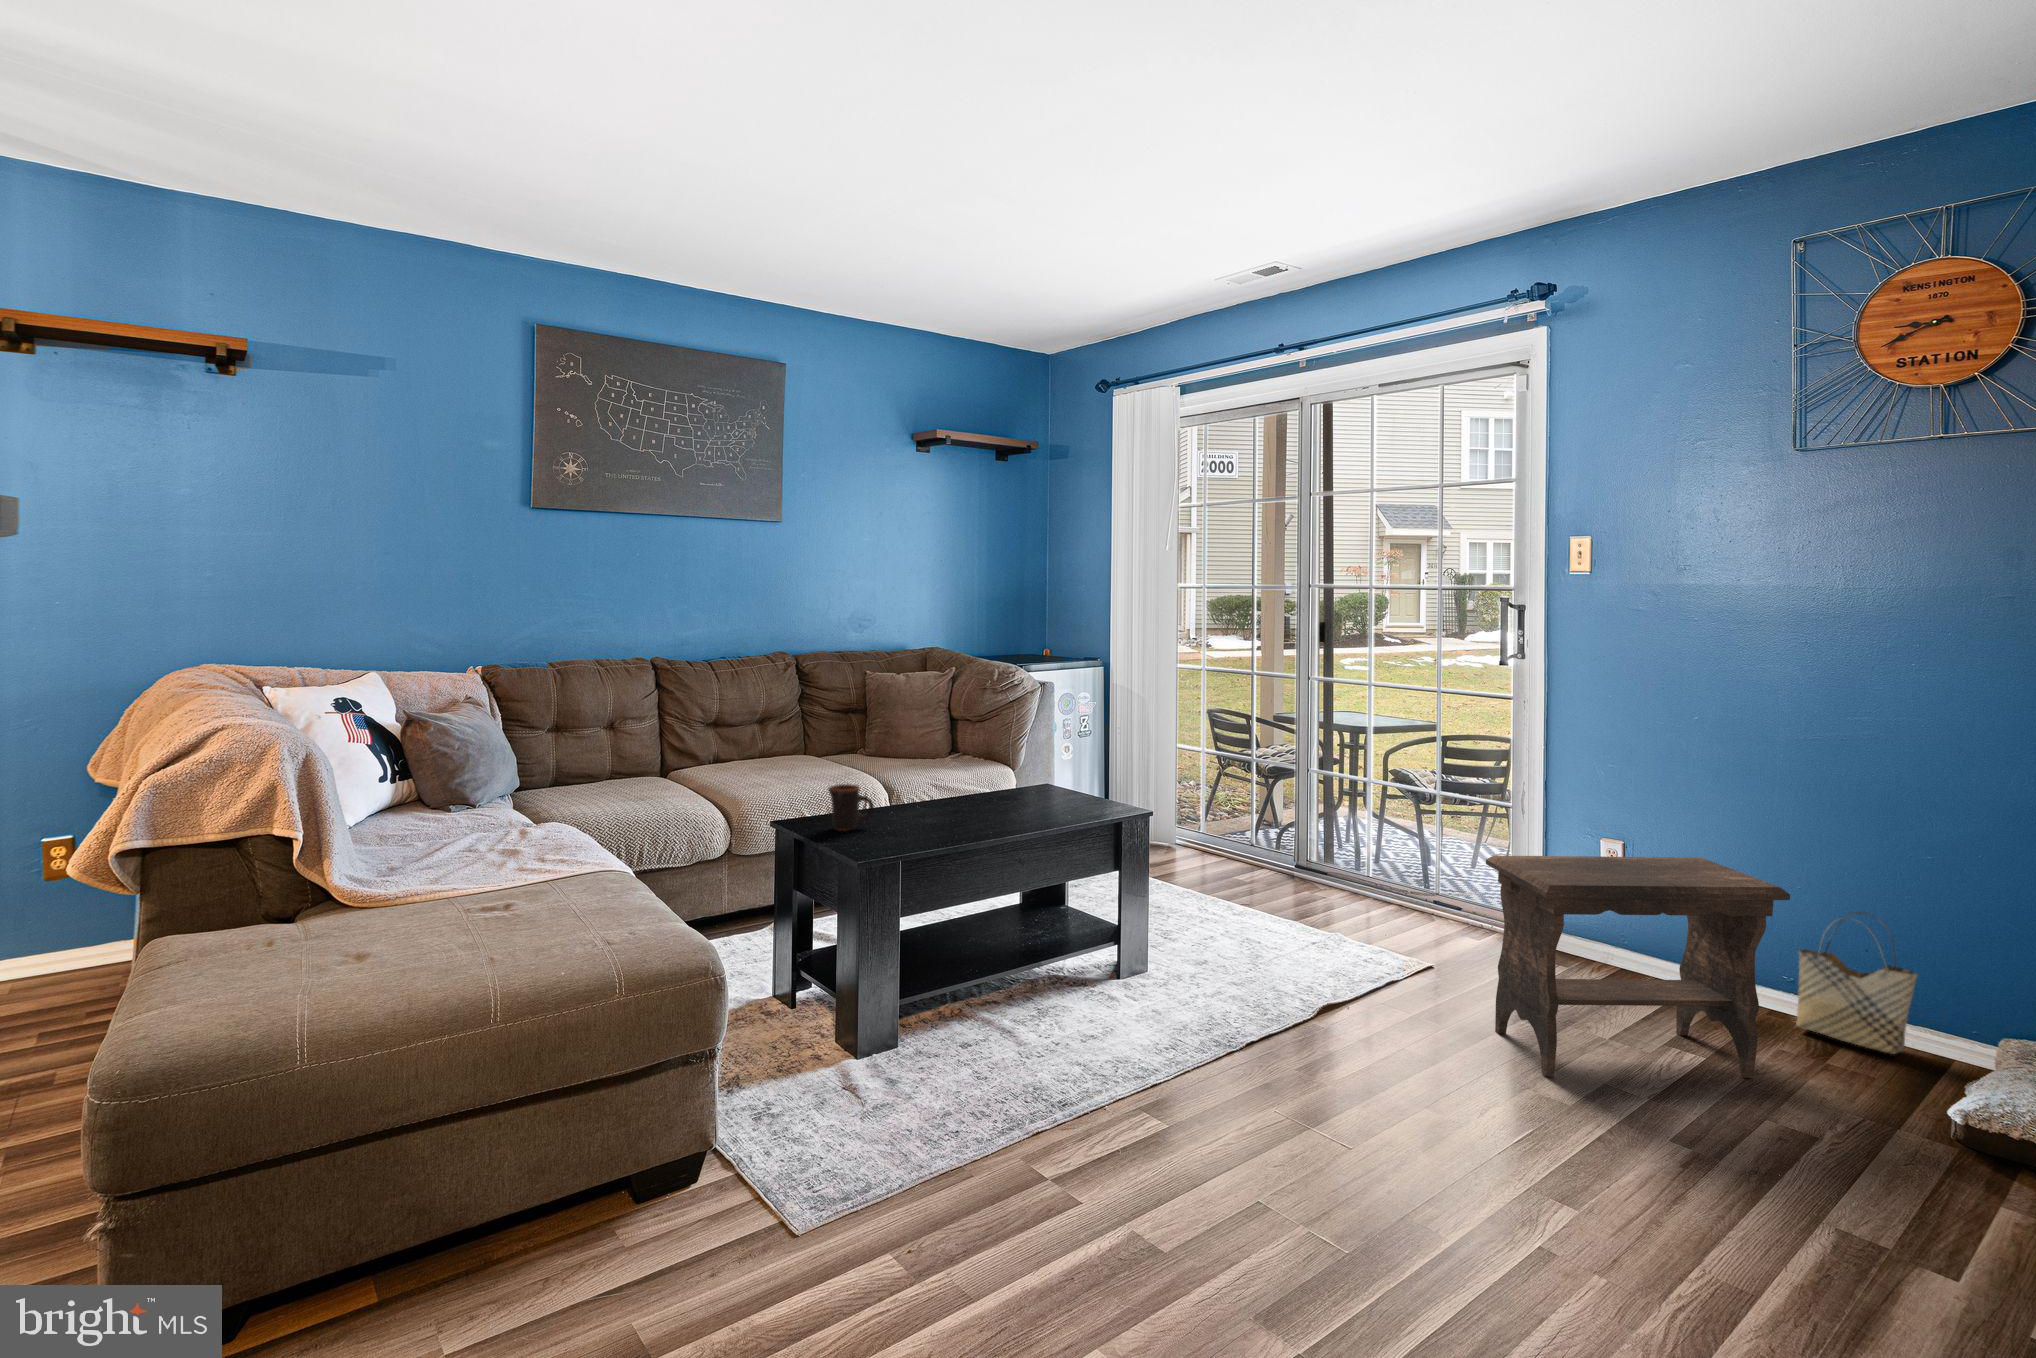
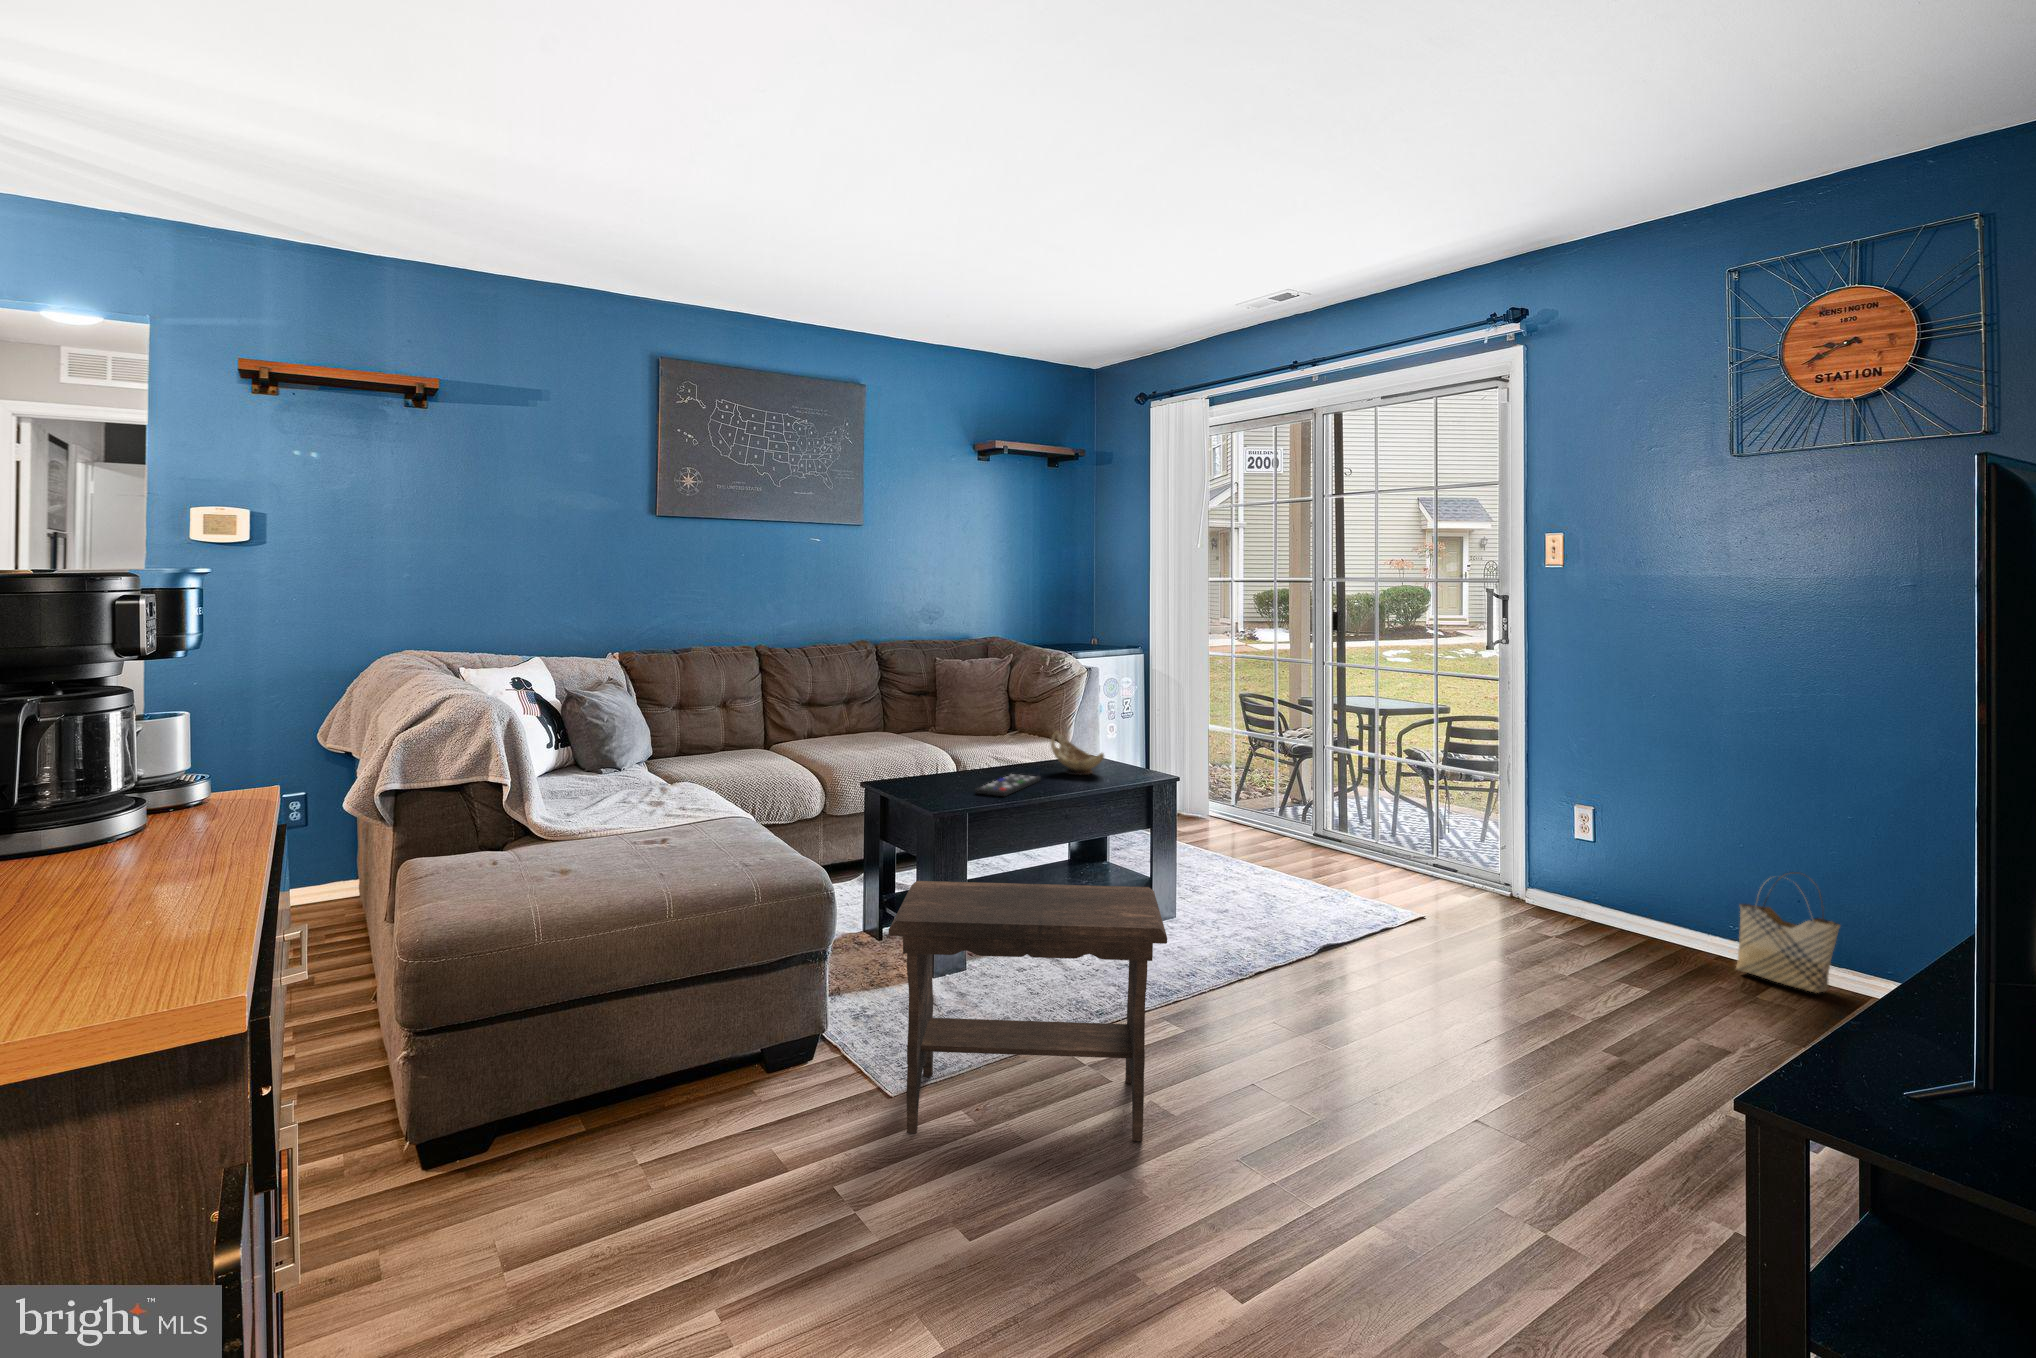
decorative bowl: none [998,755,1062,808] -> present [1051,731,1104,775]
mug: present [828,784,874,831] -> none [909,753,947,791]
remote control: none [908,807,987,836] -> present [975,774,1041,796]
footstool: present [1486,855,1790,1078] -> present [889,881,1167,1141]

